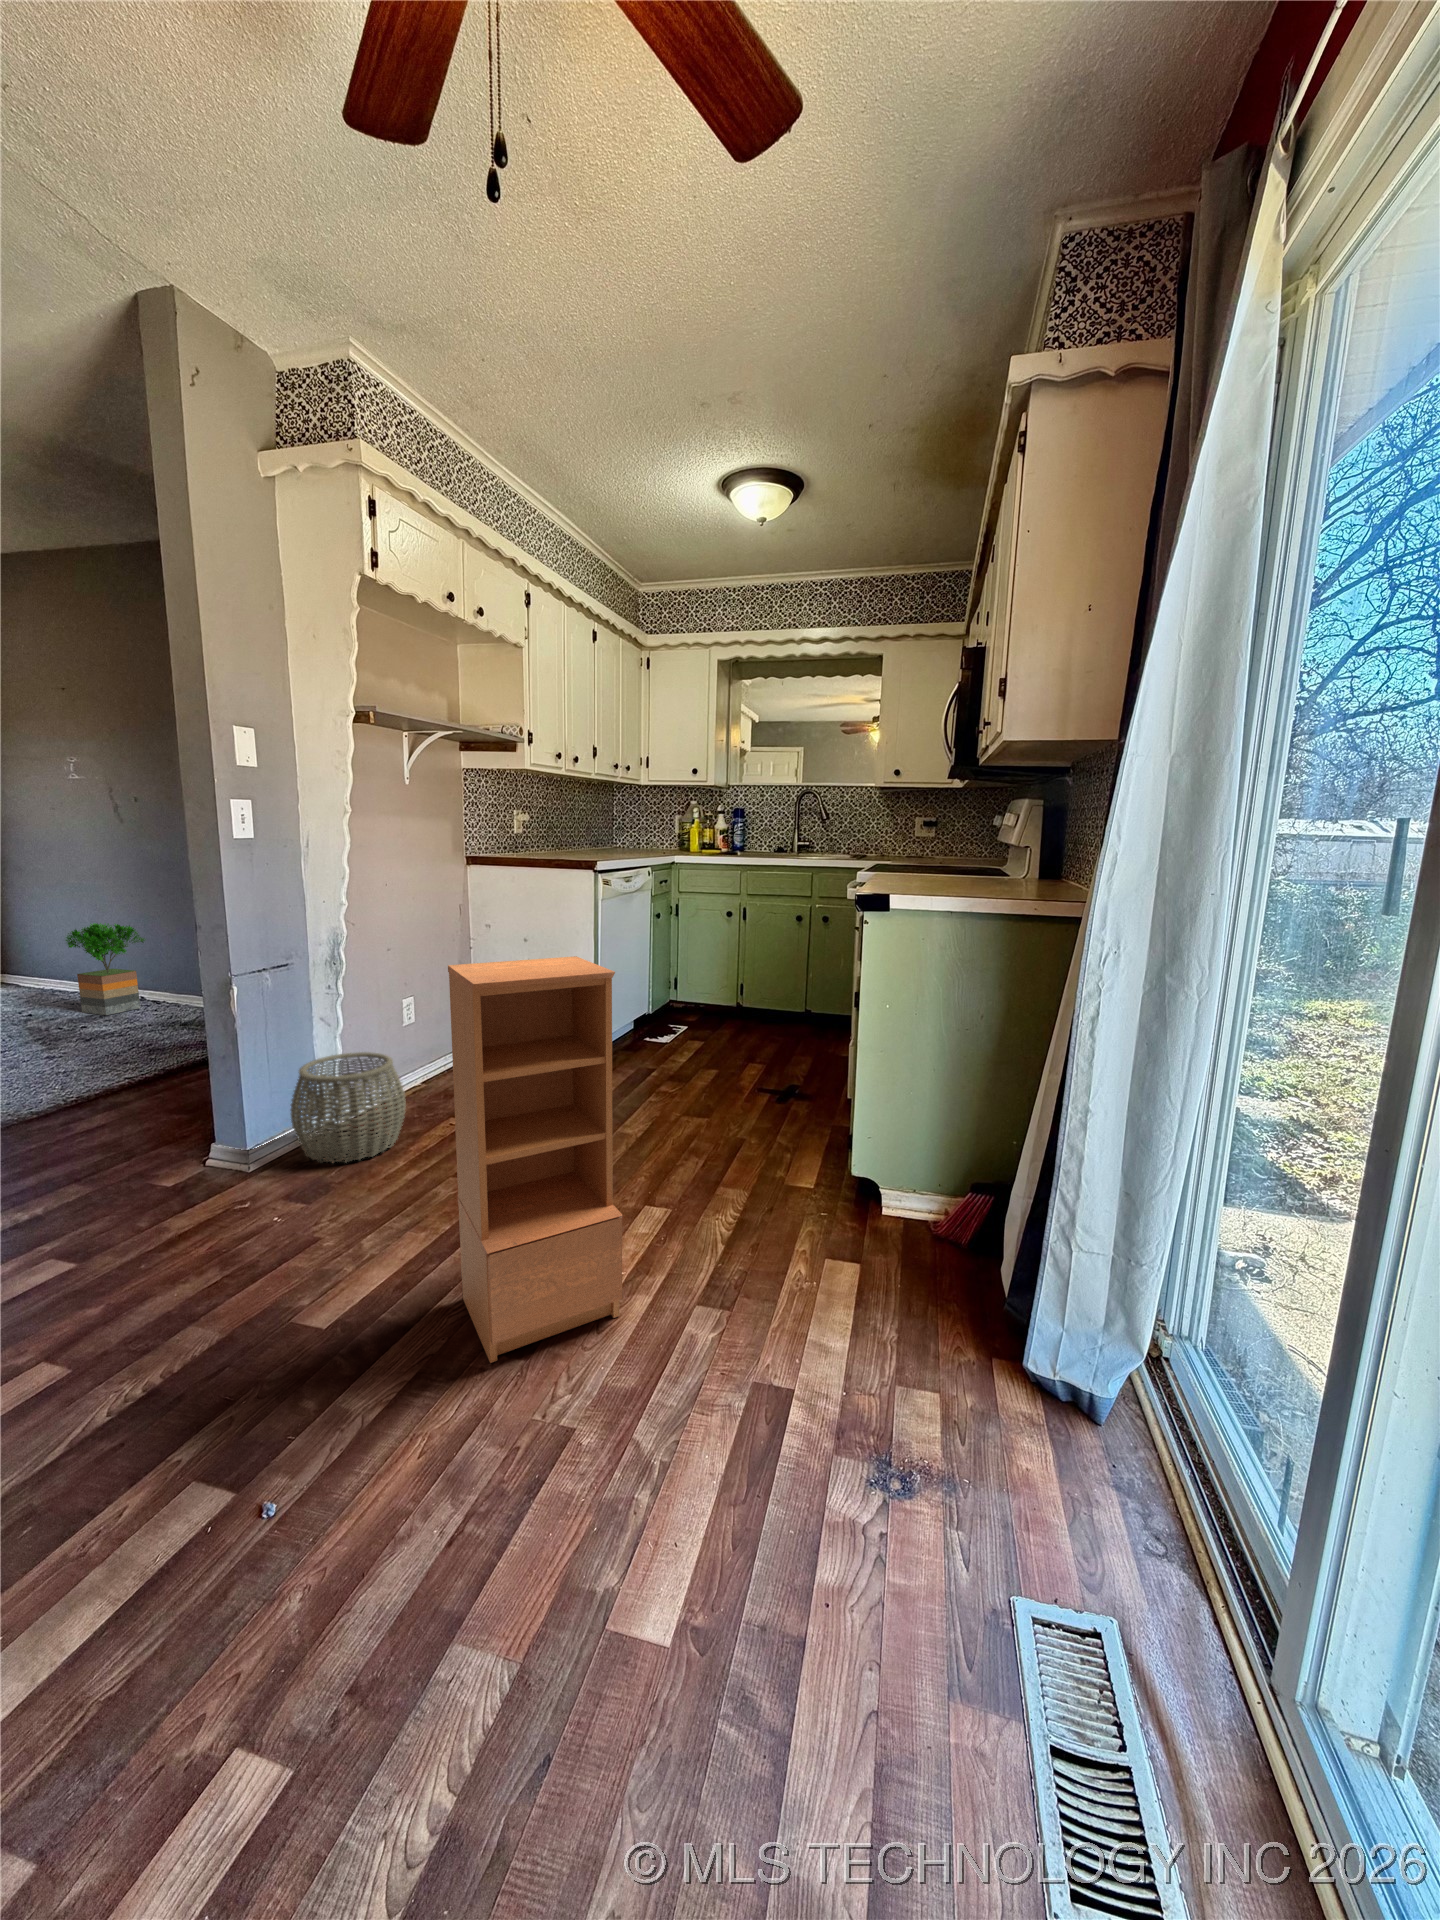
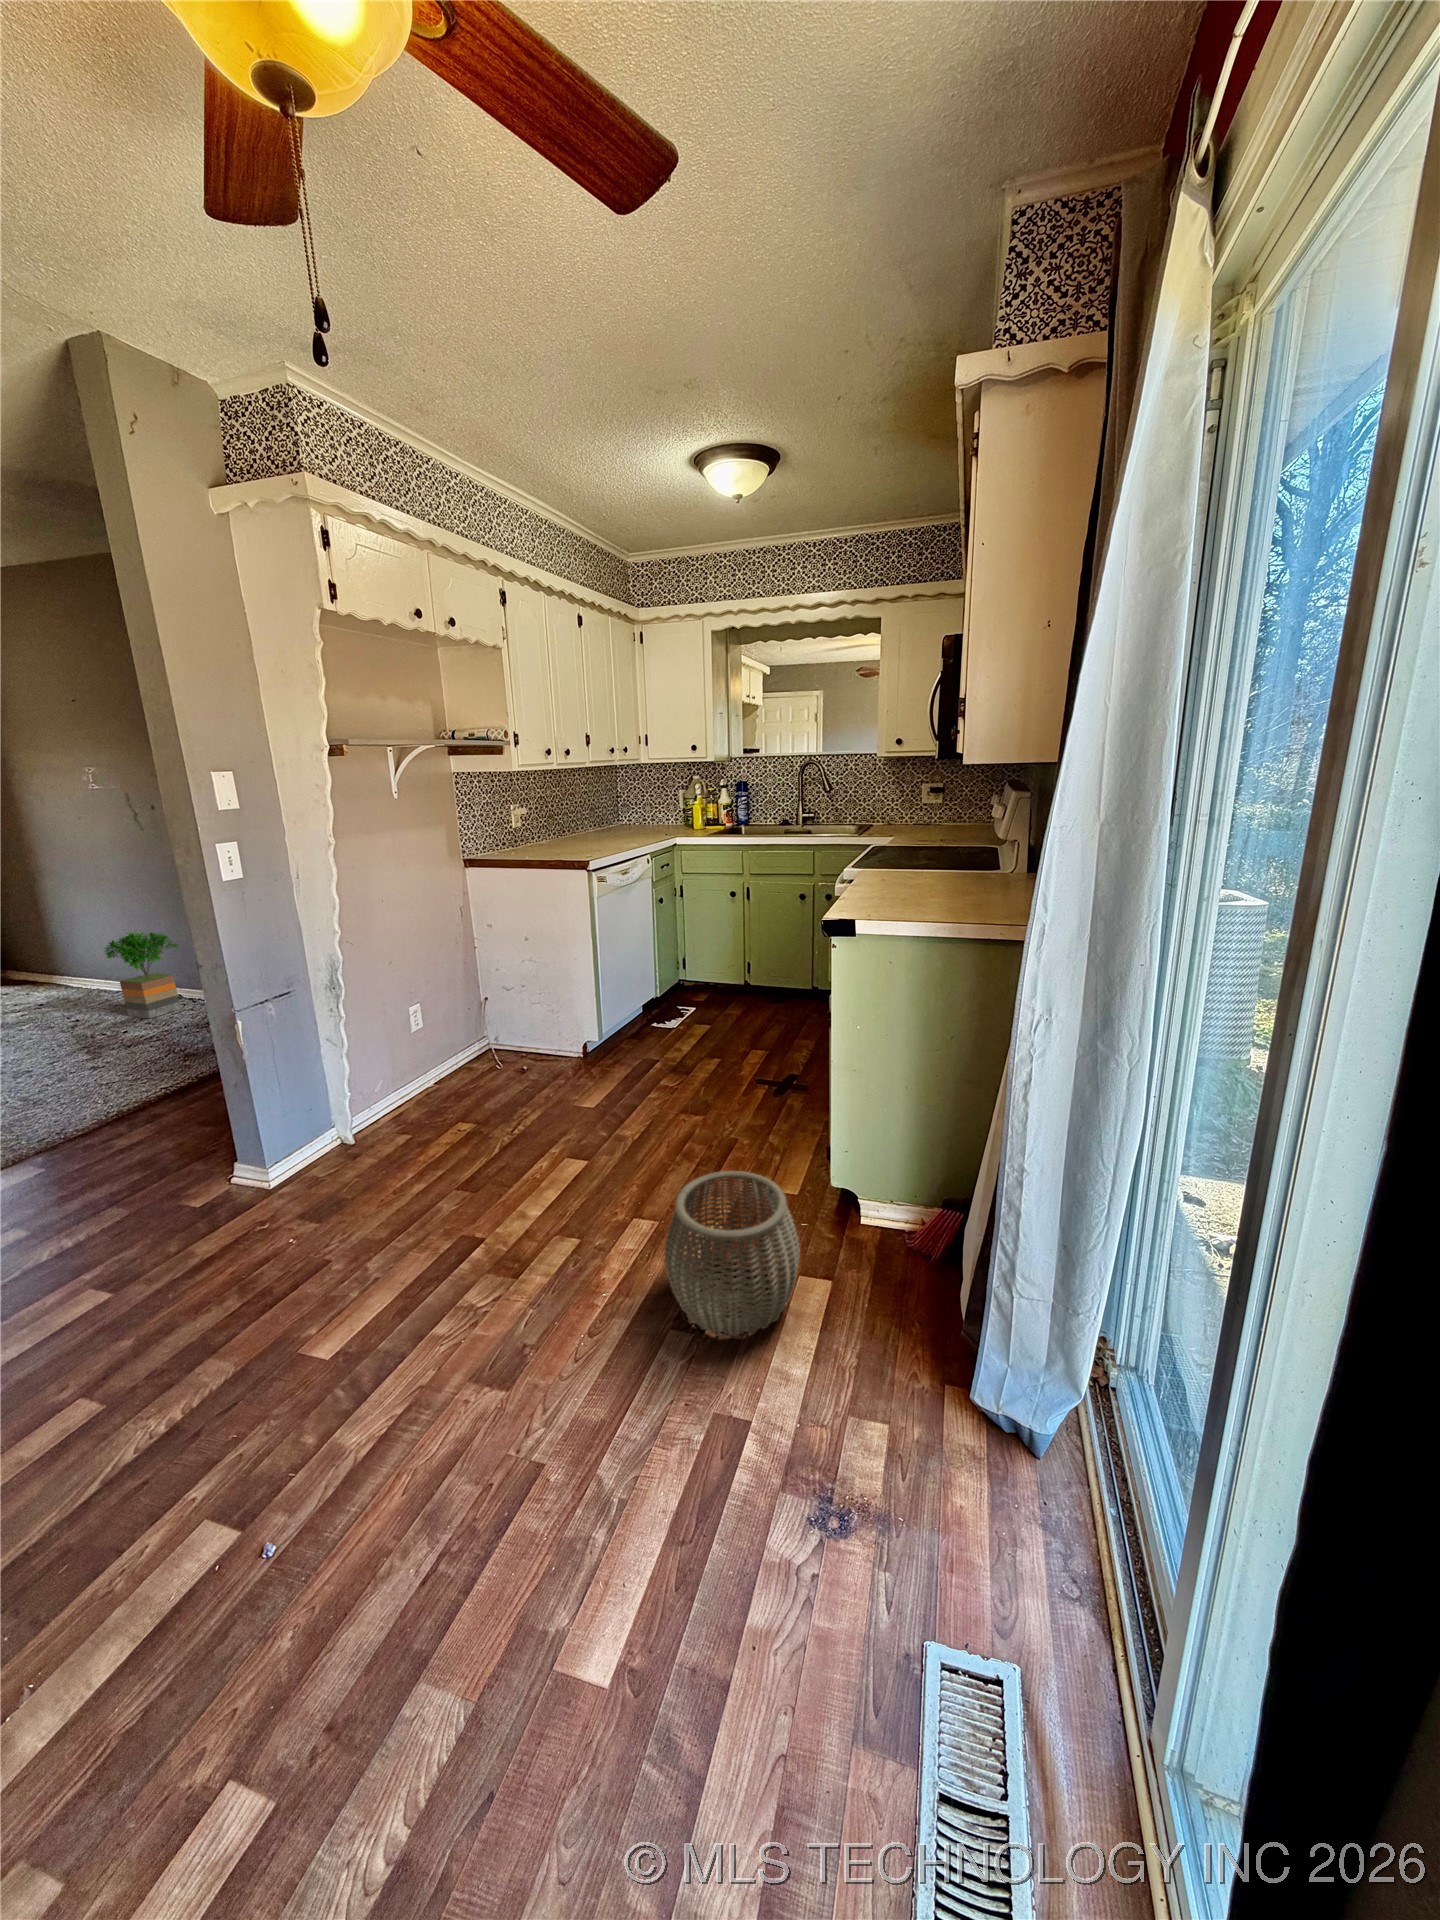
bookcase: present [448,956,623,1363] -> none [411,1008,596,1394]
woven basket: present [291,1052,406,1163] -> present [664,1171,800,1336]

